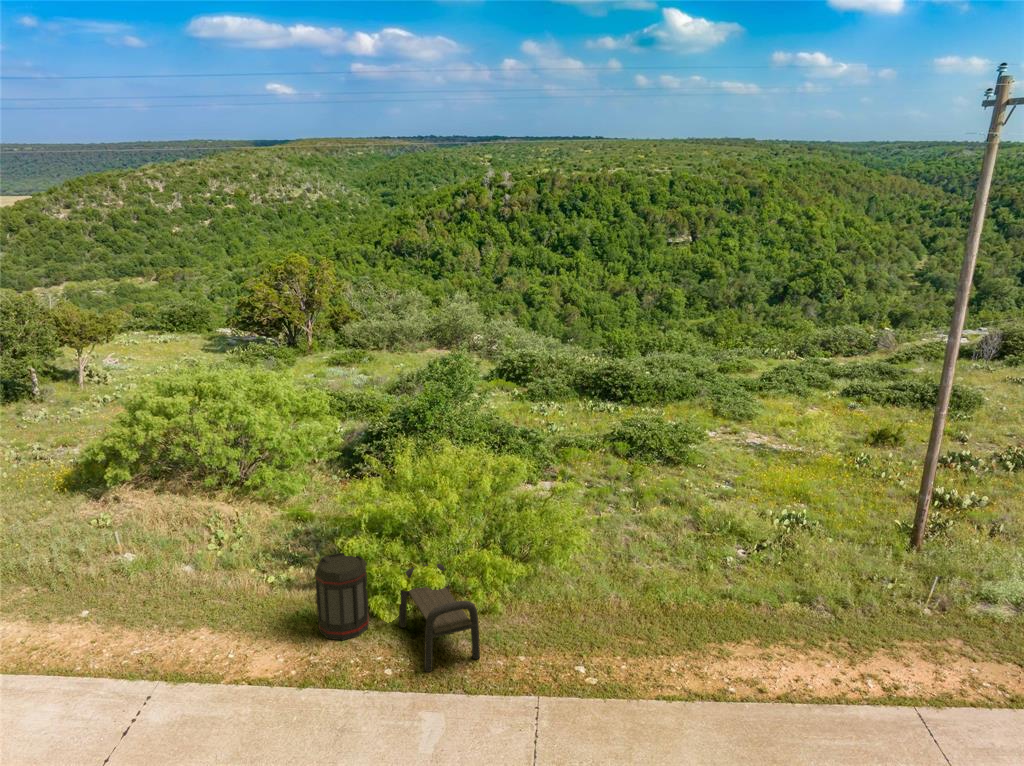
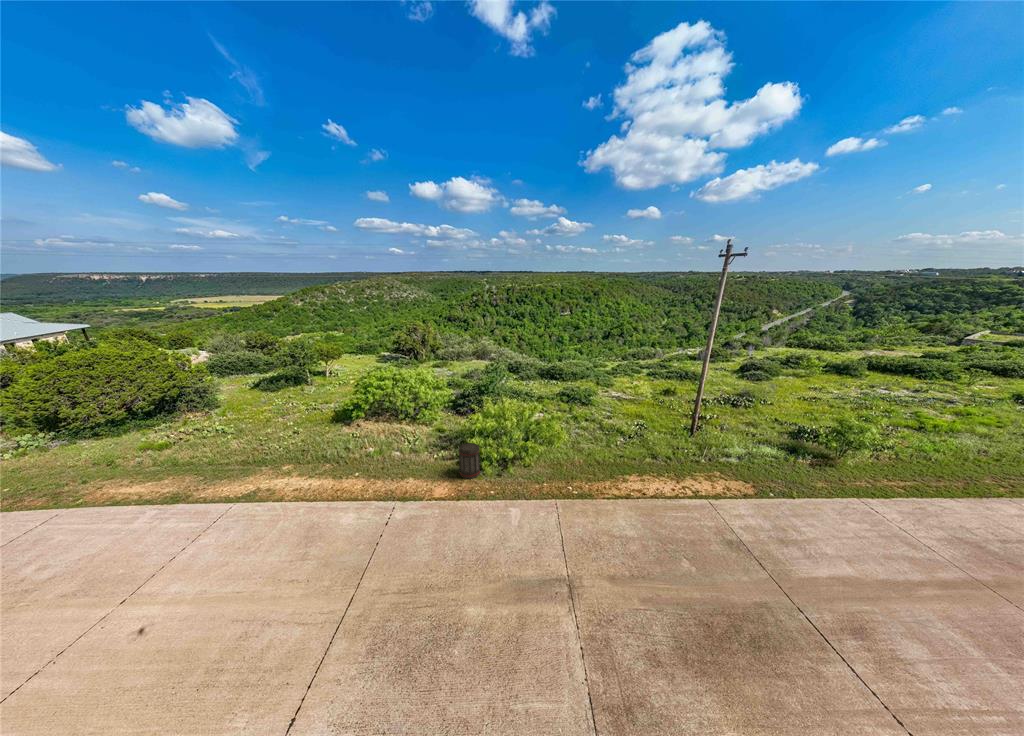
bench: present [399,564,480,672] -> none [493,447,528,490]

